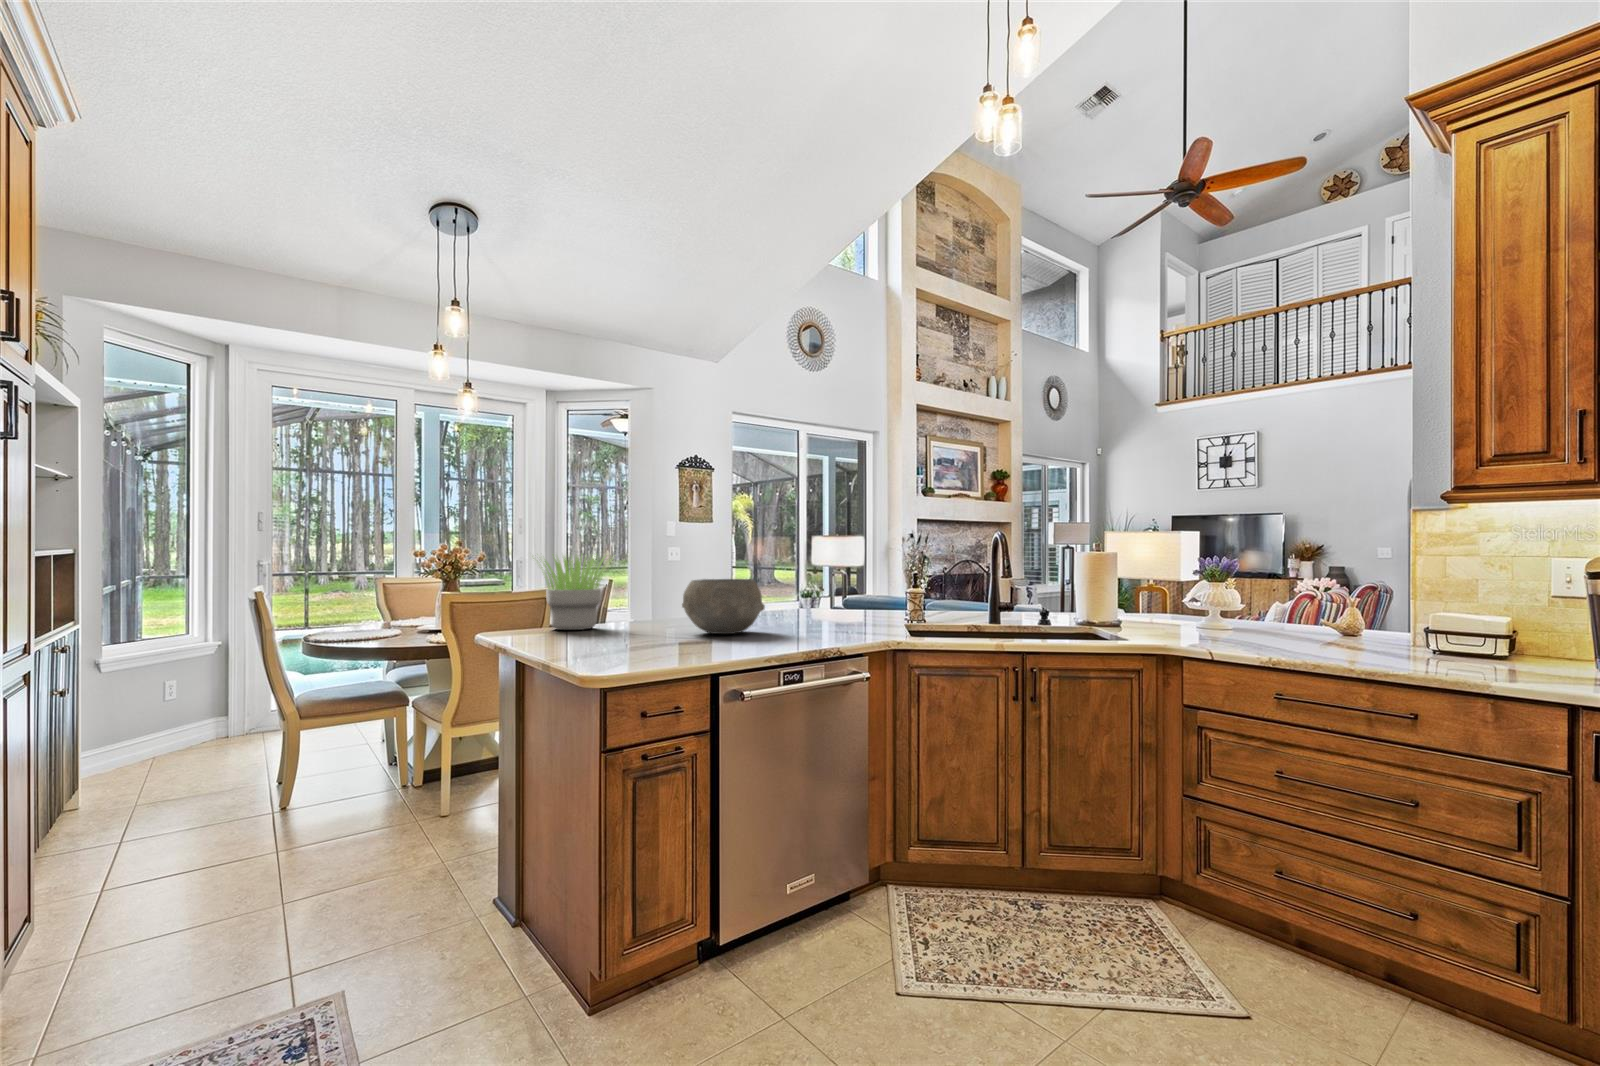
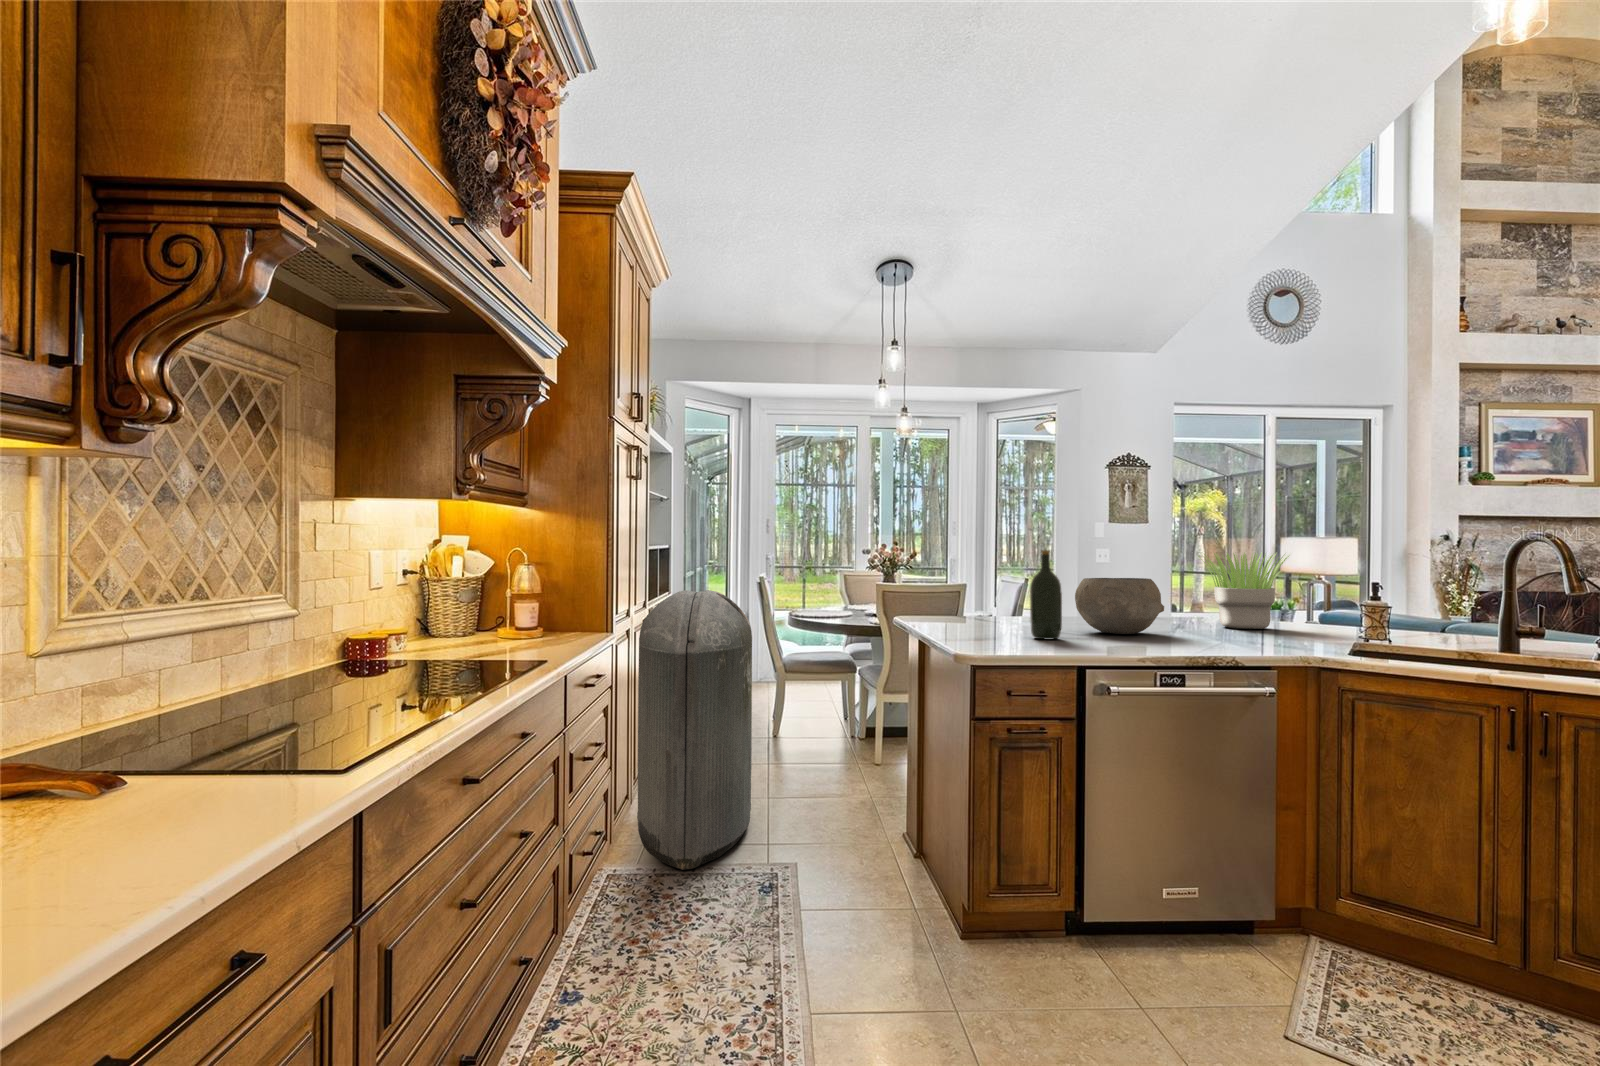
wine bottle: none [651,553,682,645] -> present [1030,550,1062,640]
potted plant: present [541,554,609,630] -> present [1200,553,1289,629]
trash can: none [78,609,279,1013] -> present [637,590,752,870]

